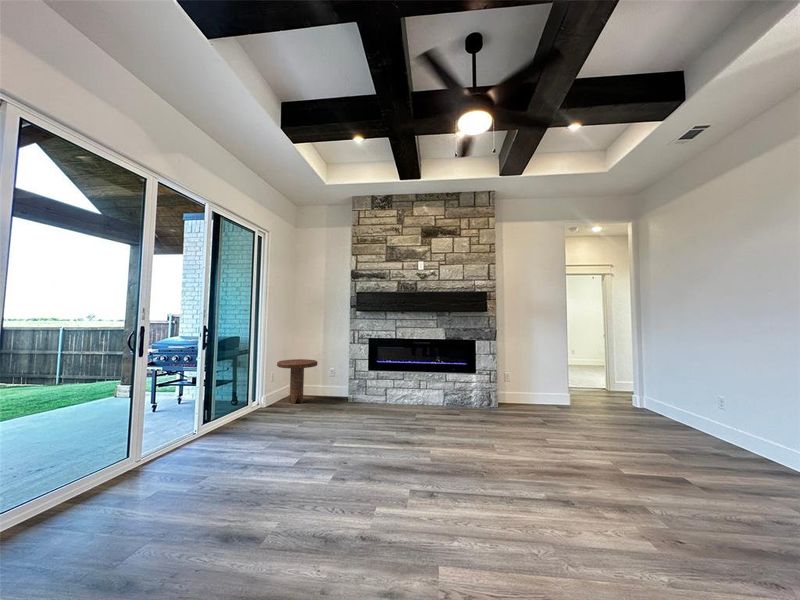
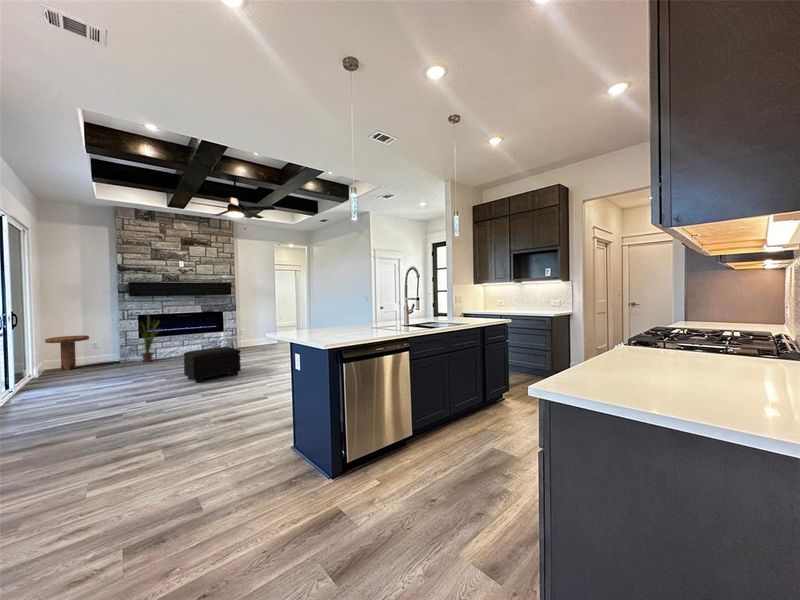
house plant: none [354,339,391,409] -> present [142,317,159,362]
footstool: none [380,424,496,520] -> present [184,347,241,383]

